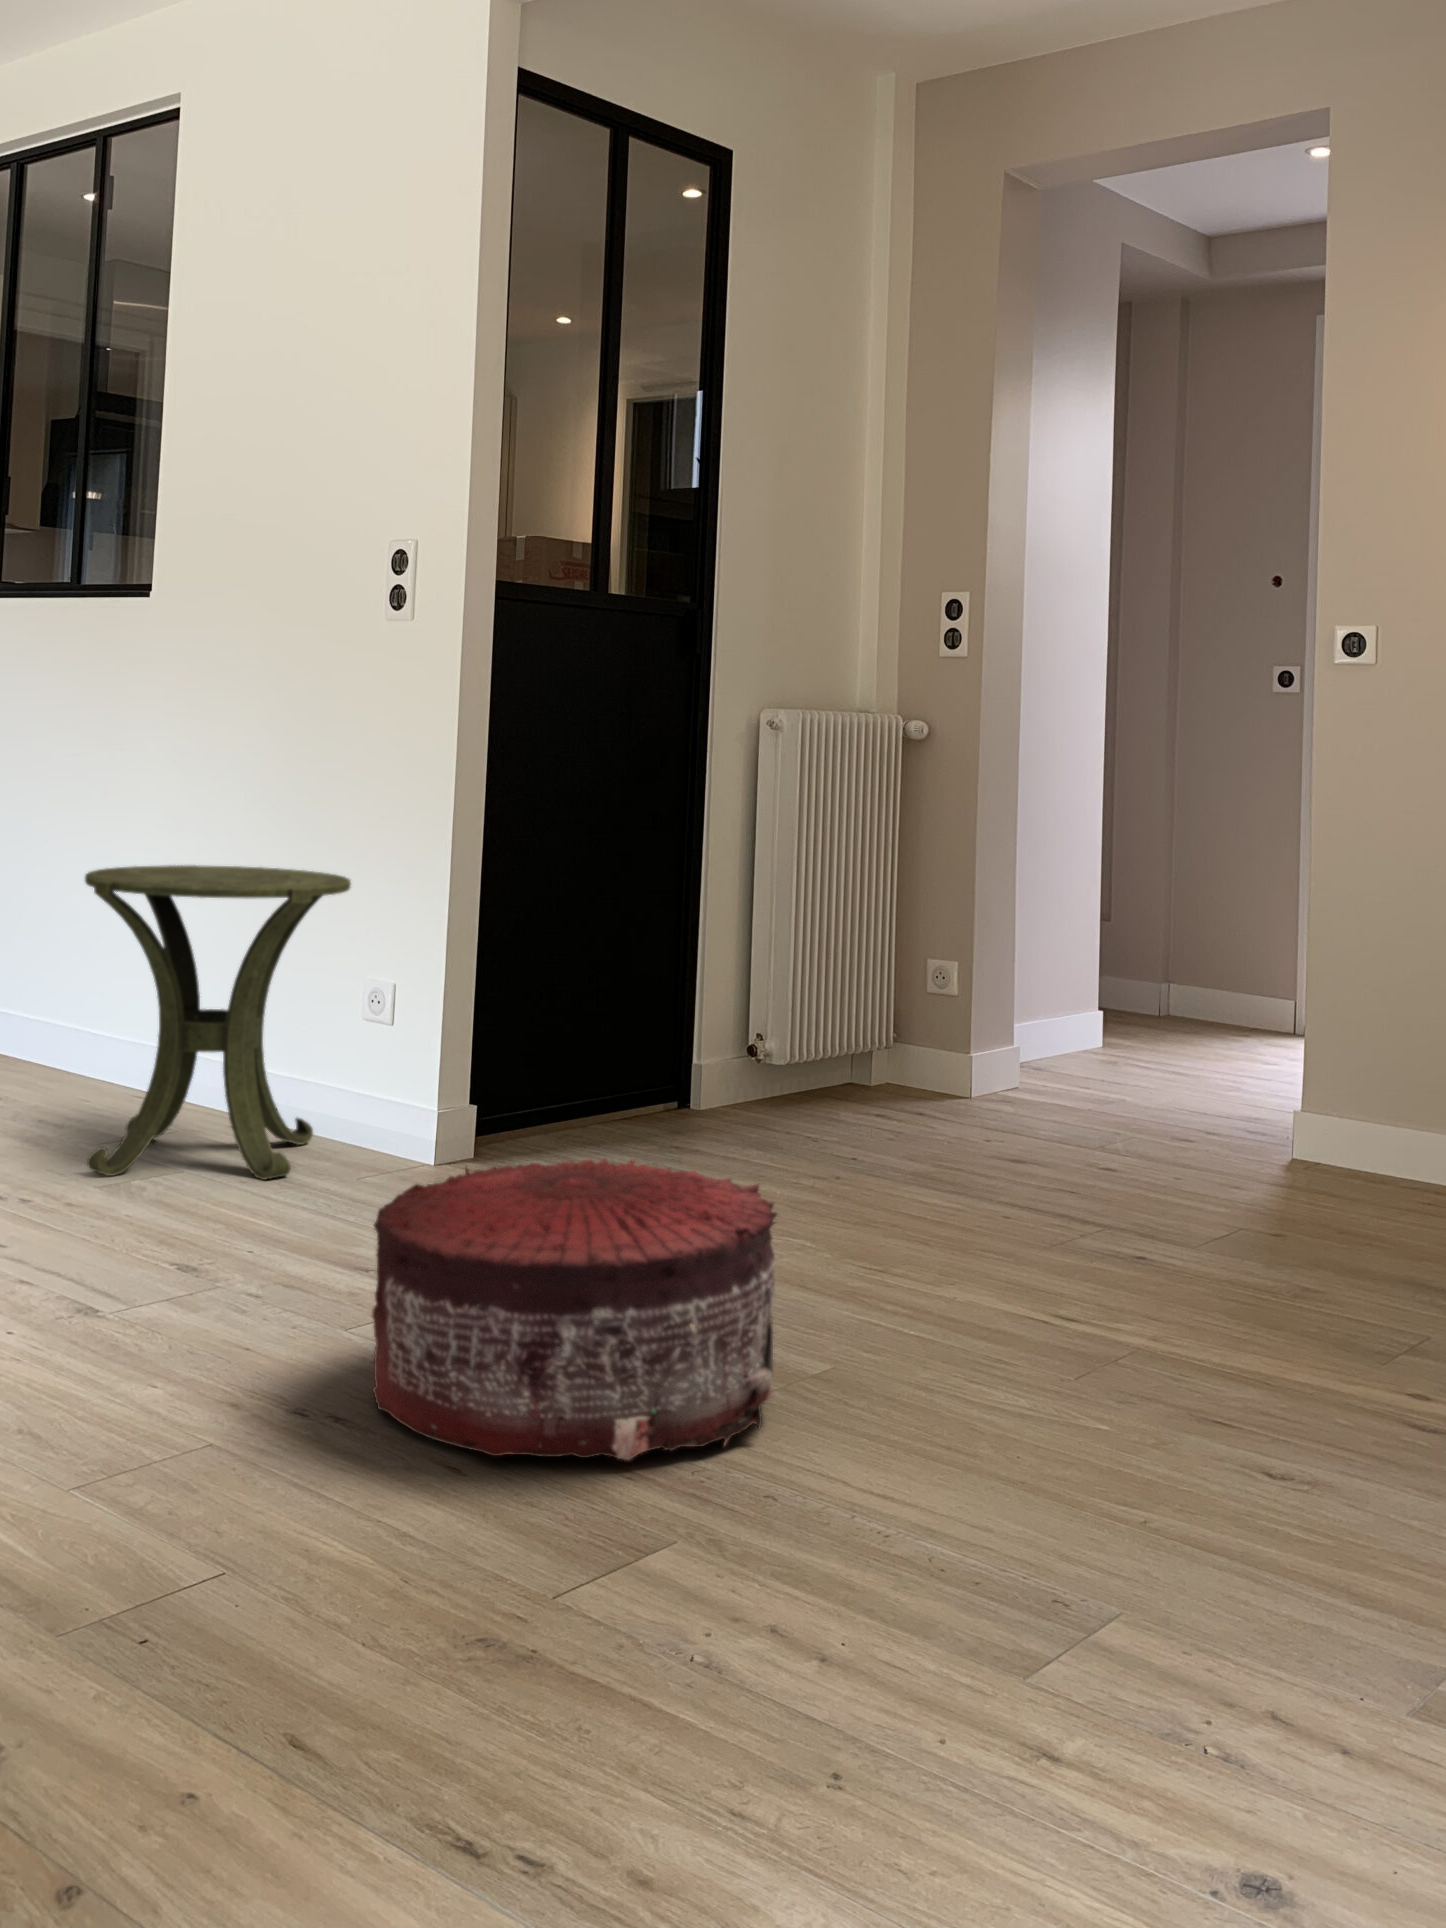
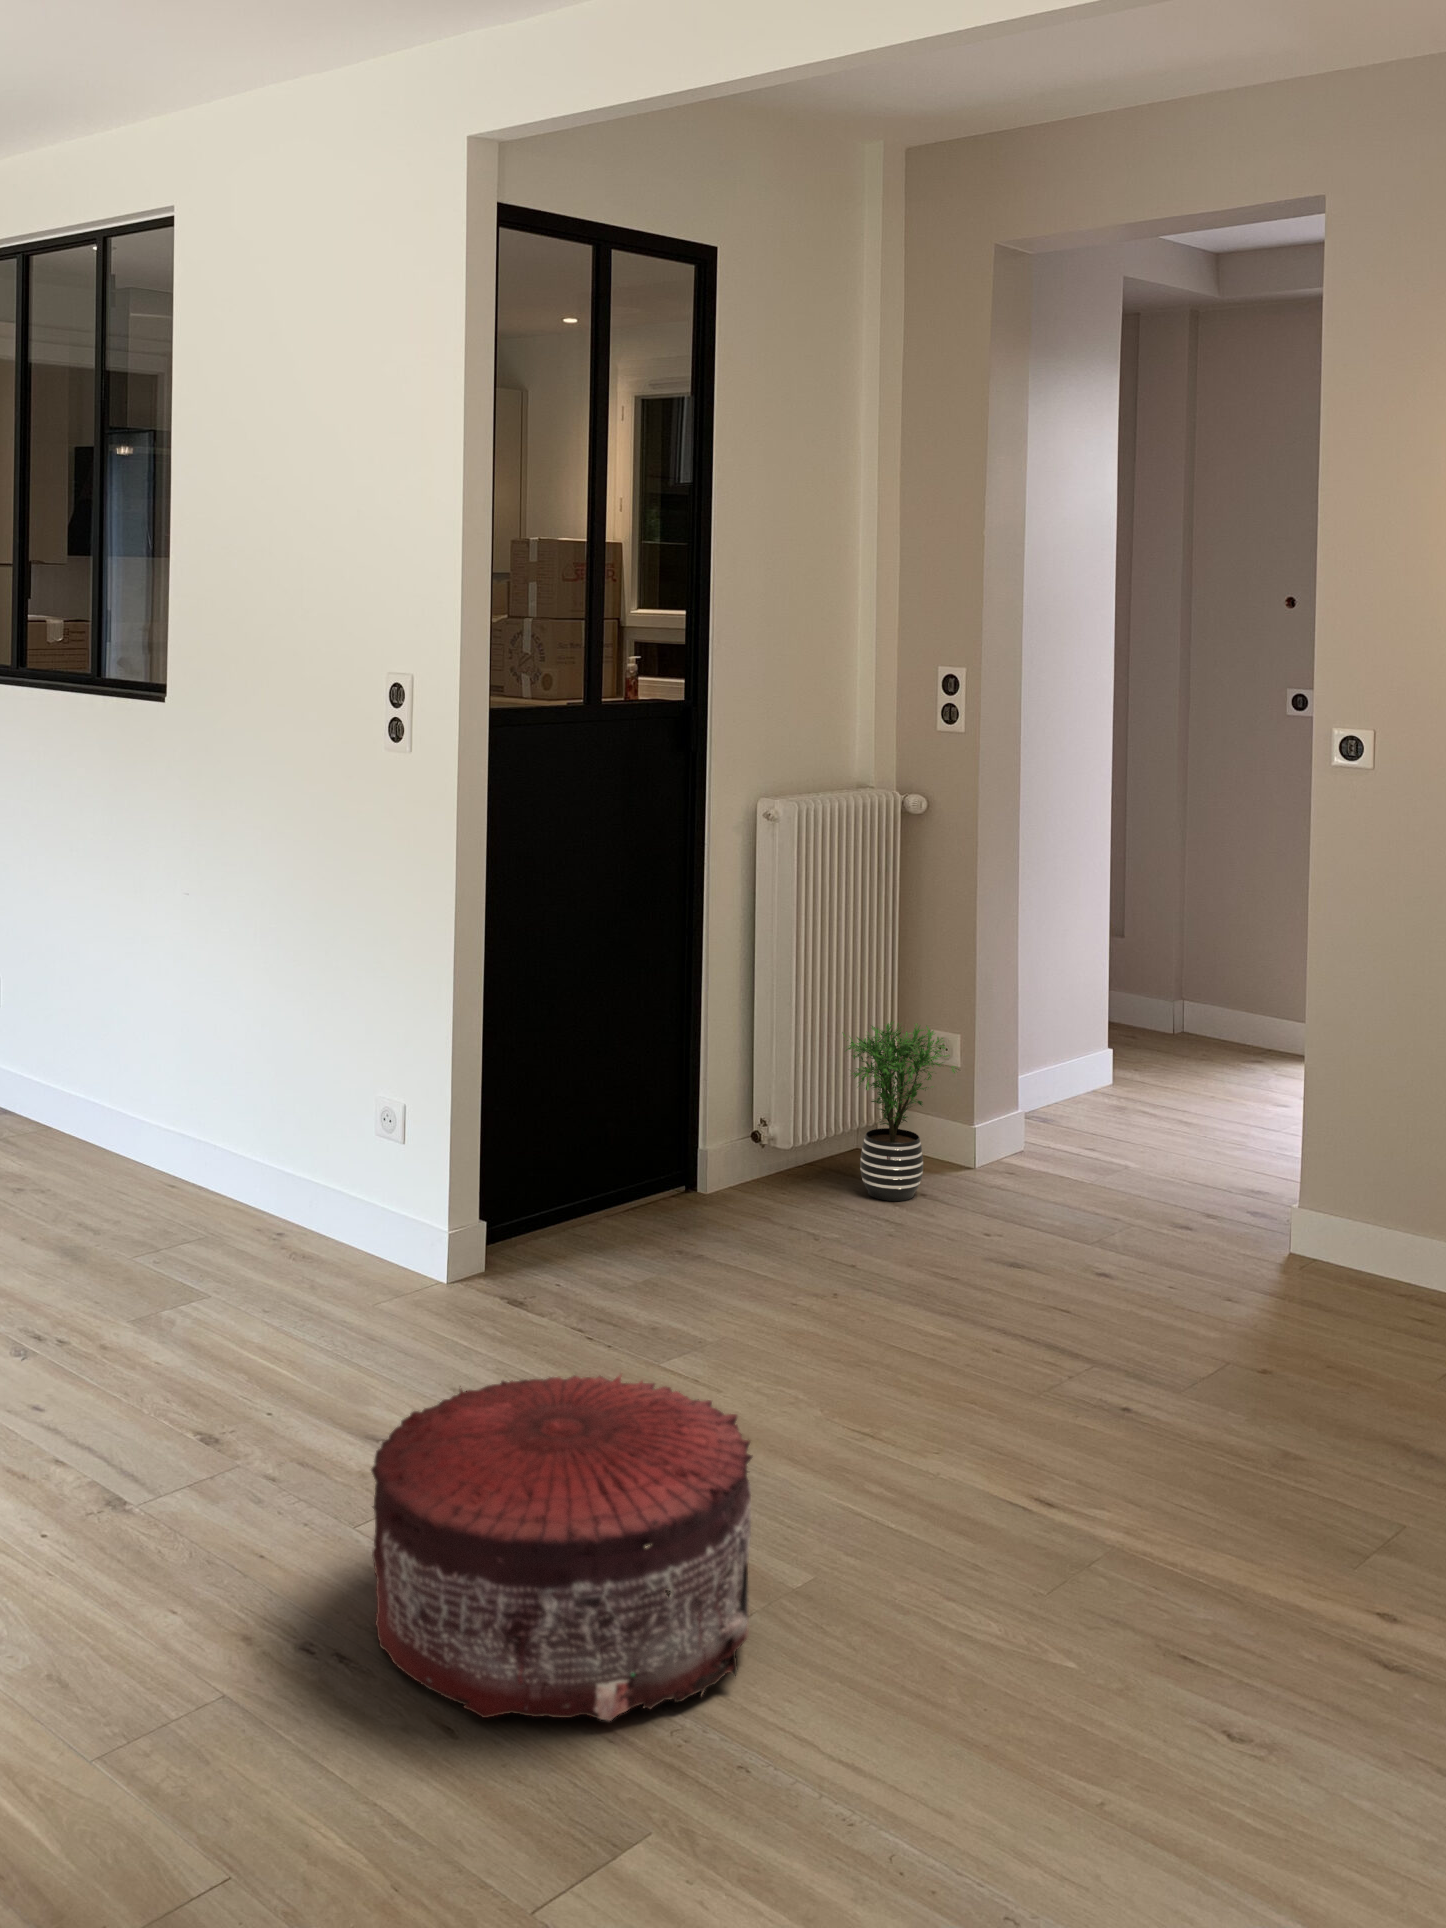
side table: present [85,865,351,1180] -> none [108,987,360,1308]
potted plant: none [841,935,963,1118] -> present [842,1022,959,1201]

